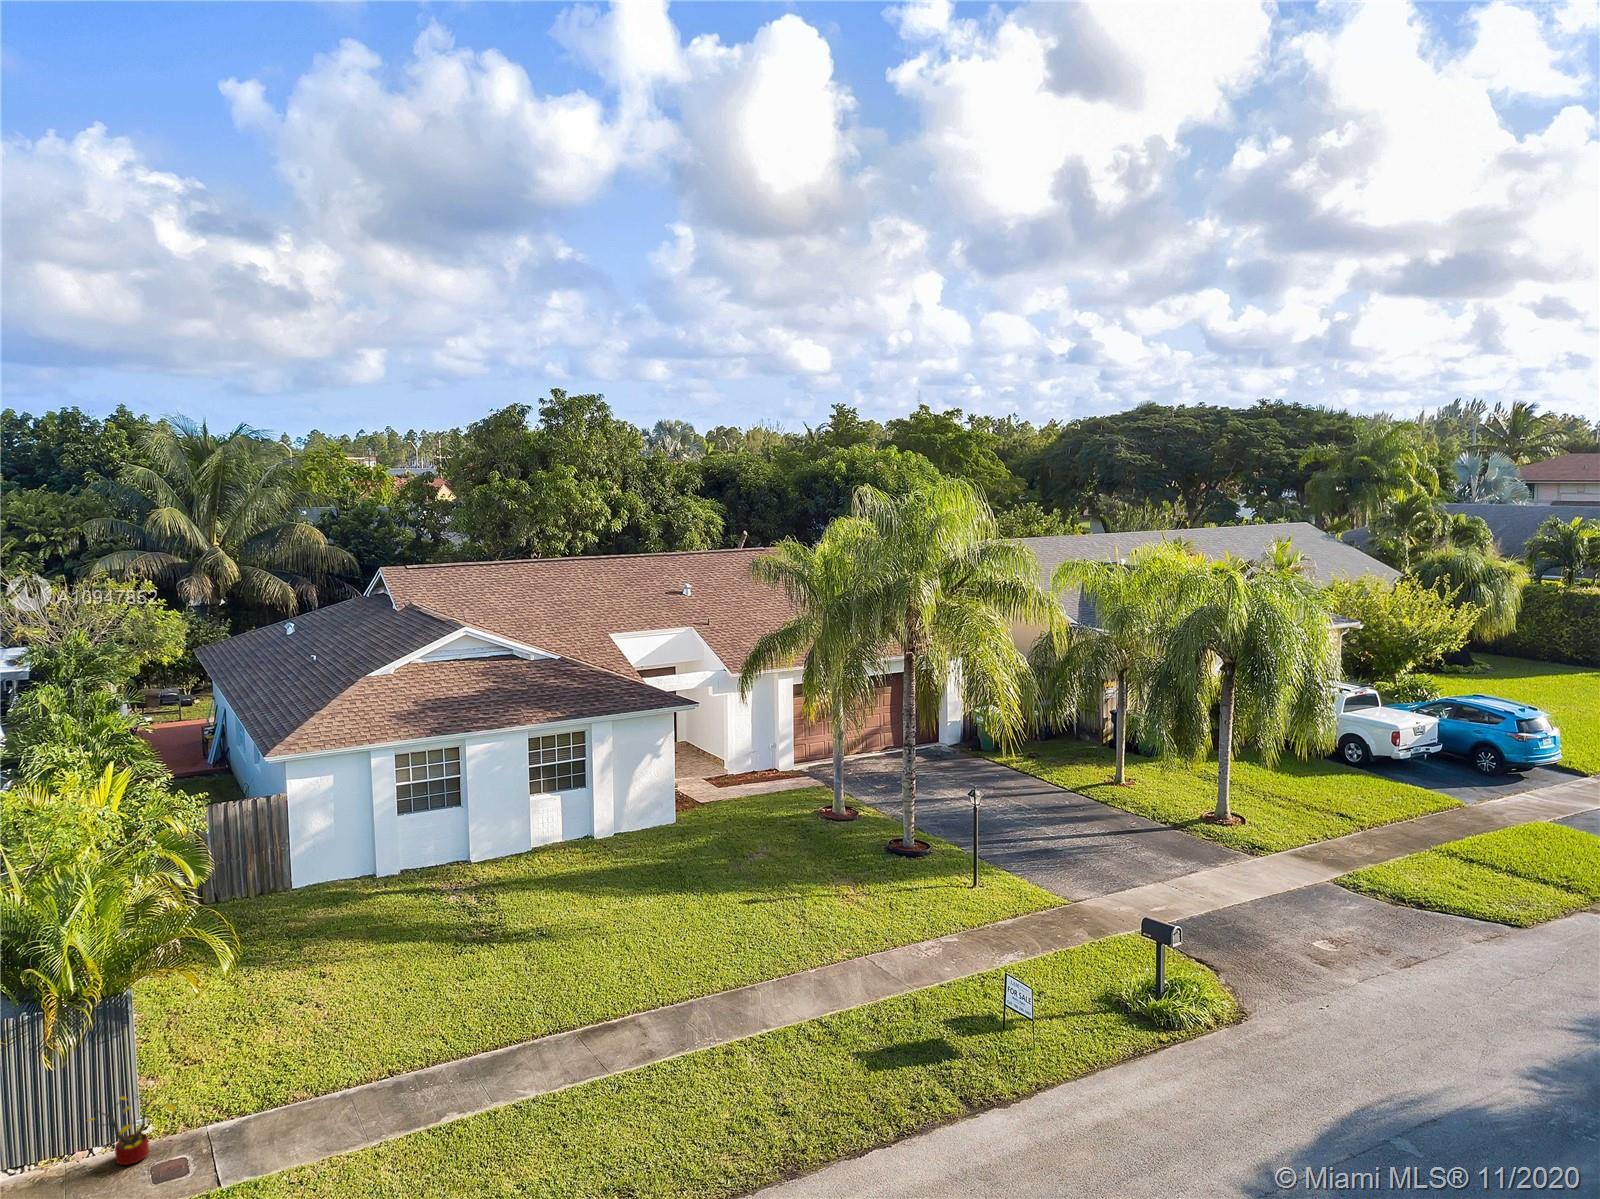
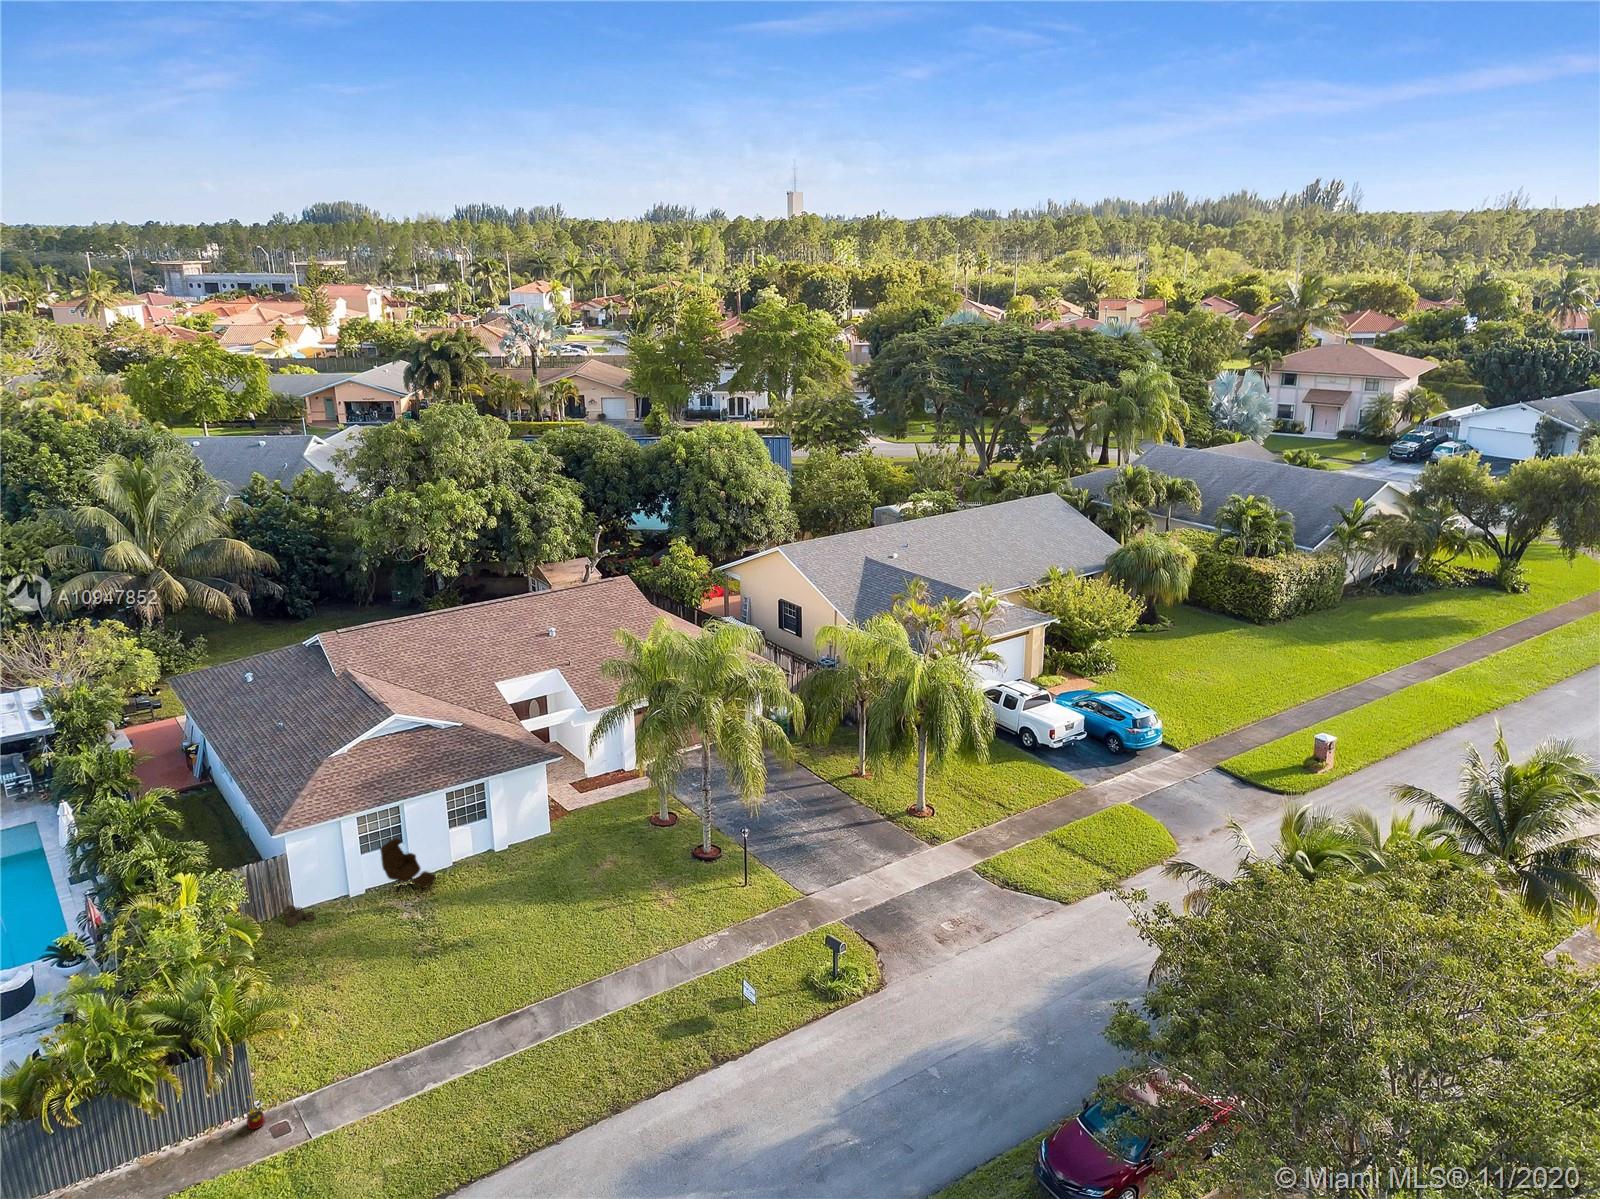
lounge chair: none [428,798,506,878] -> present [380,838,436,890]
woven basket: none [279,877,323,906] -> present [284,905,315,927]

